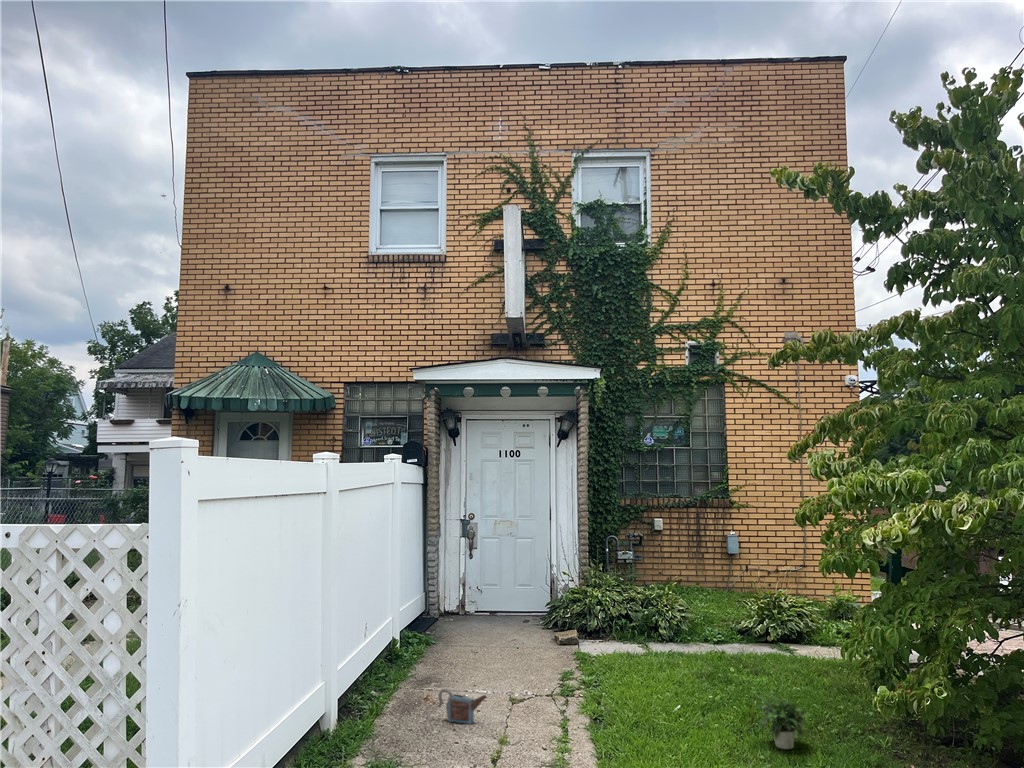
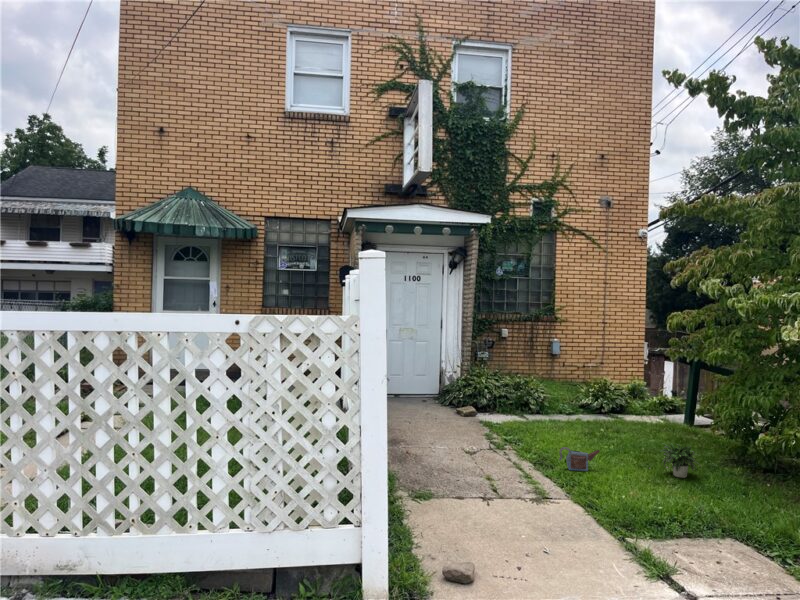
watering can: present [438,689,487,724] -> present [559,447,600,471]

